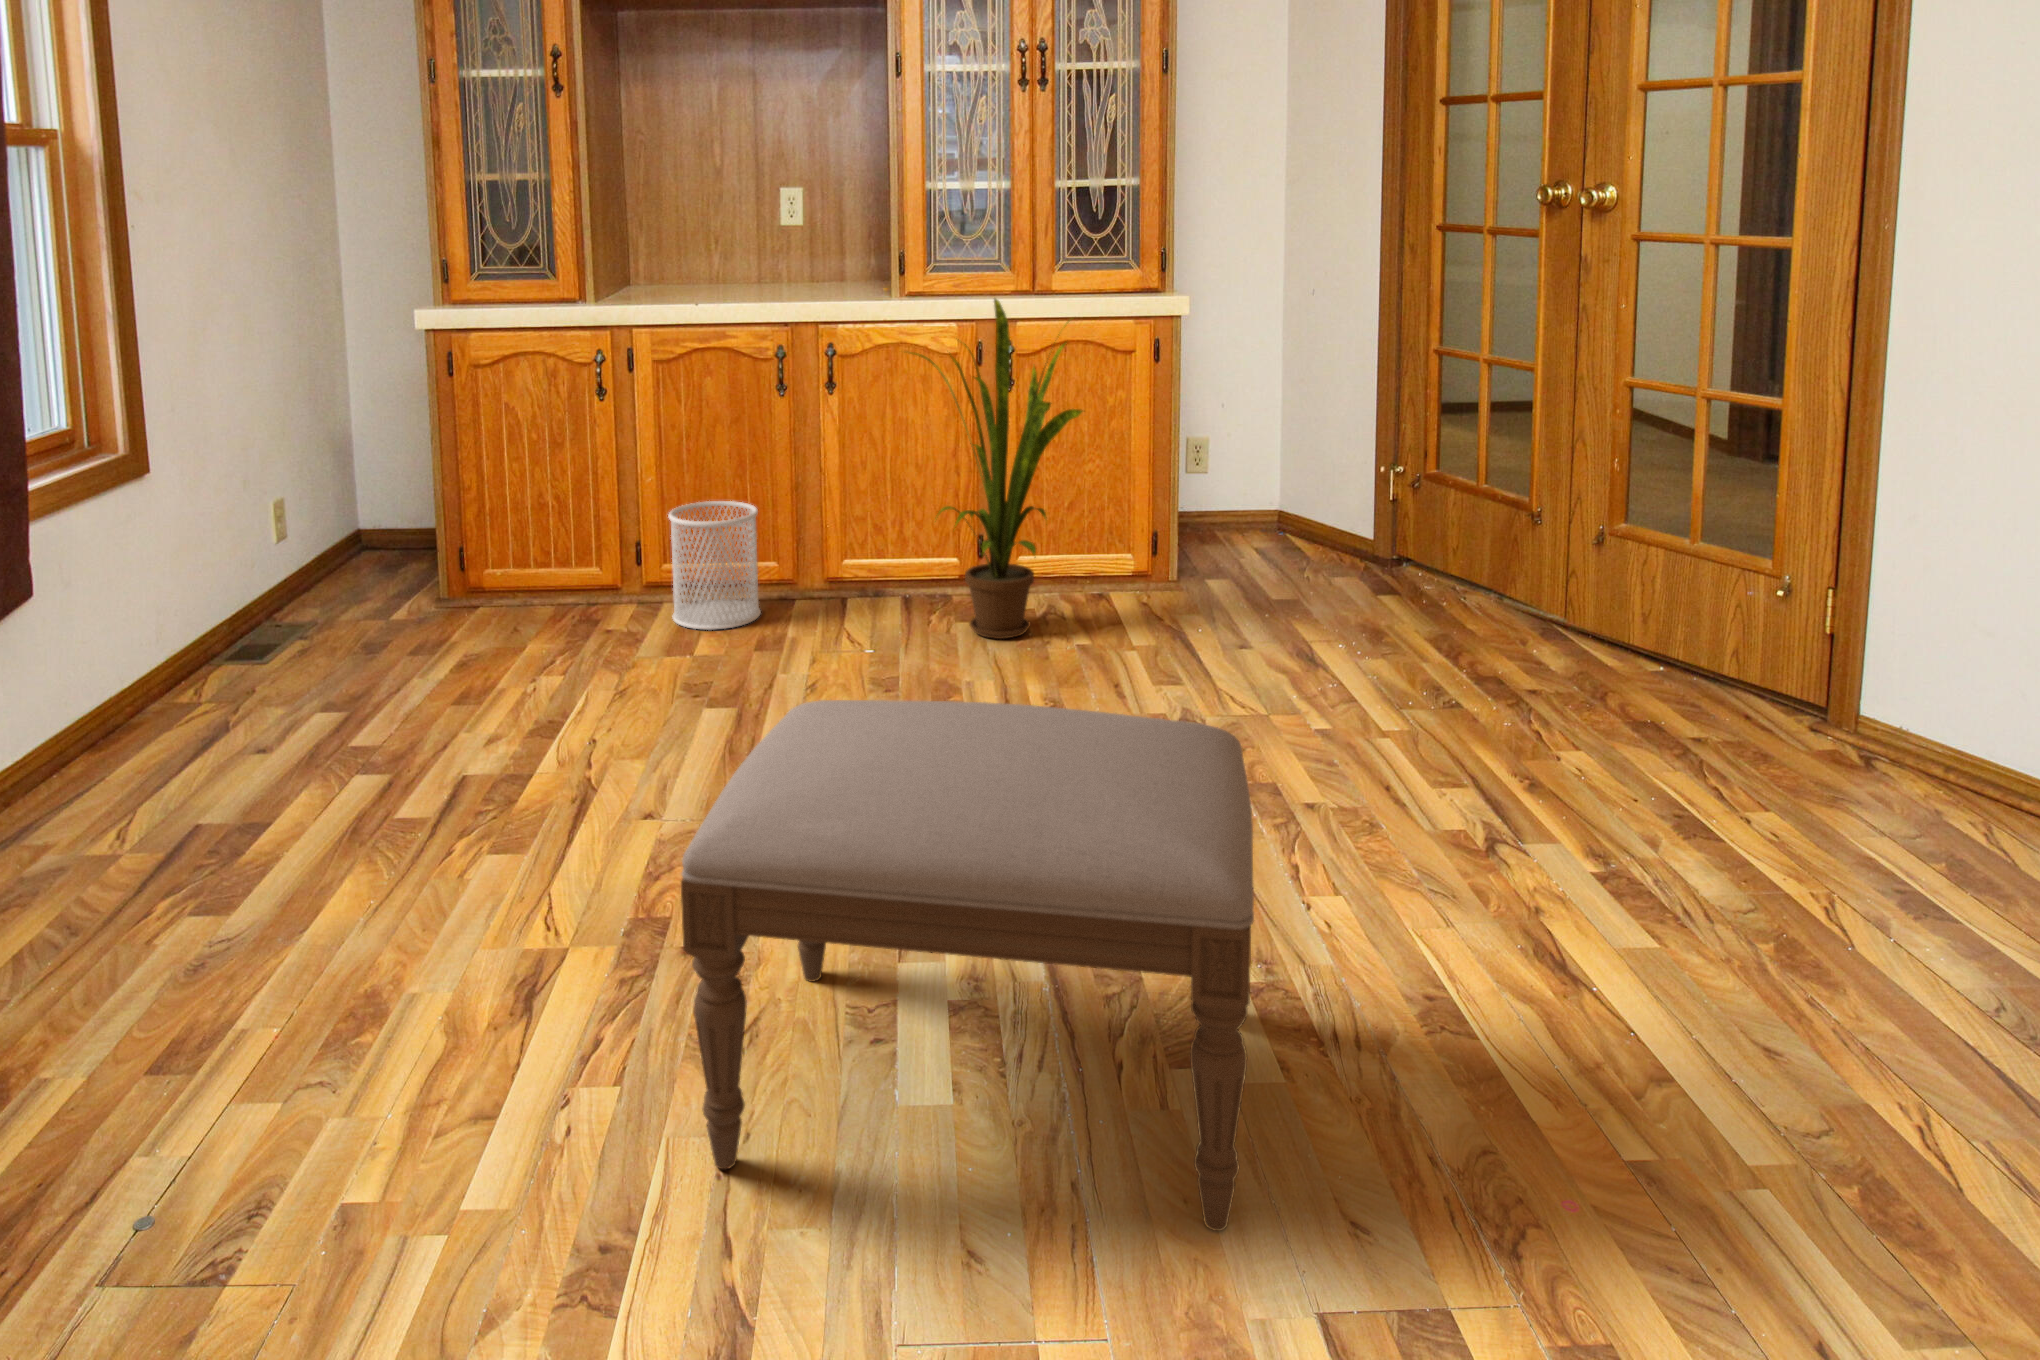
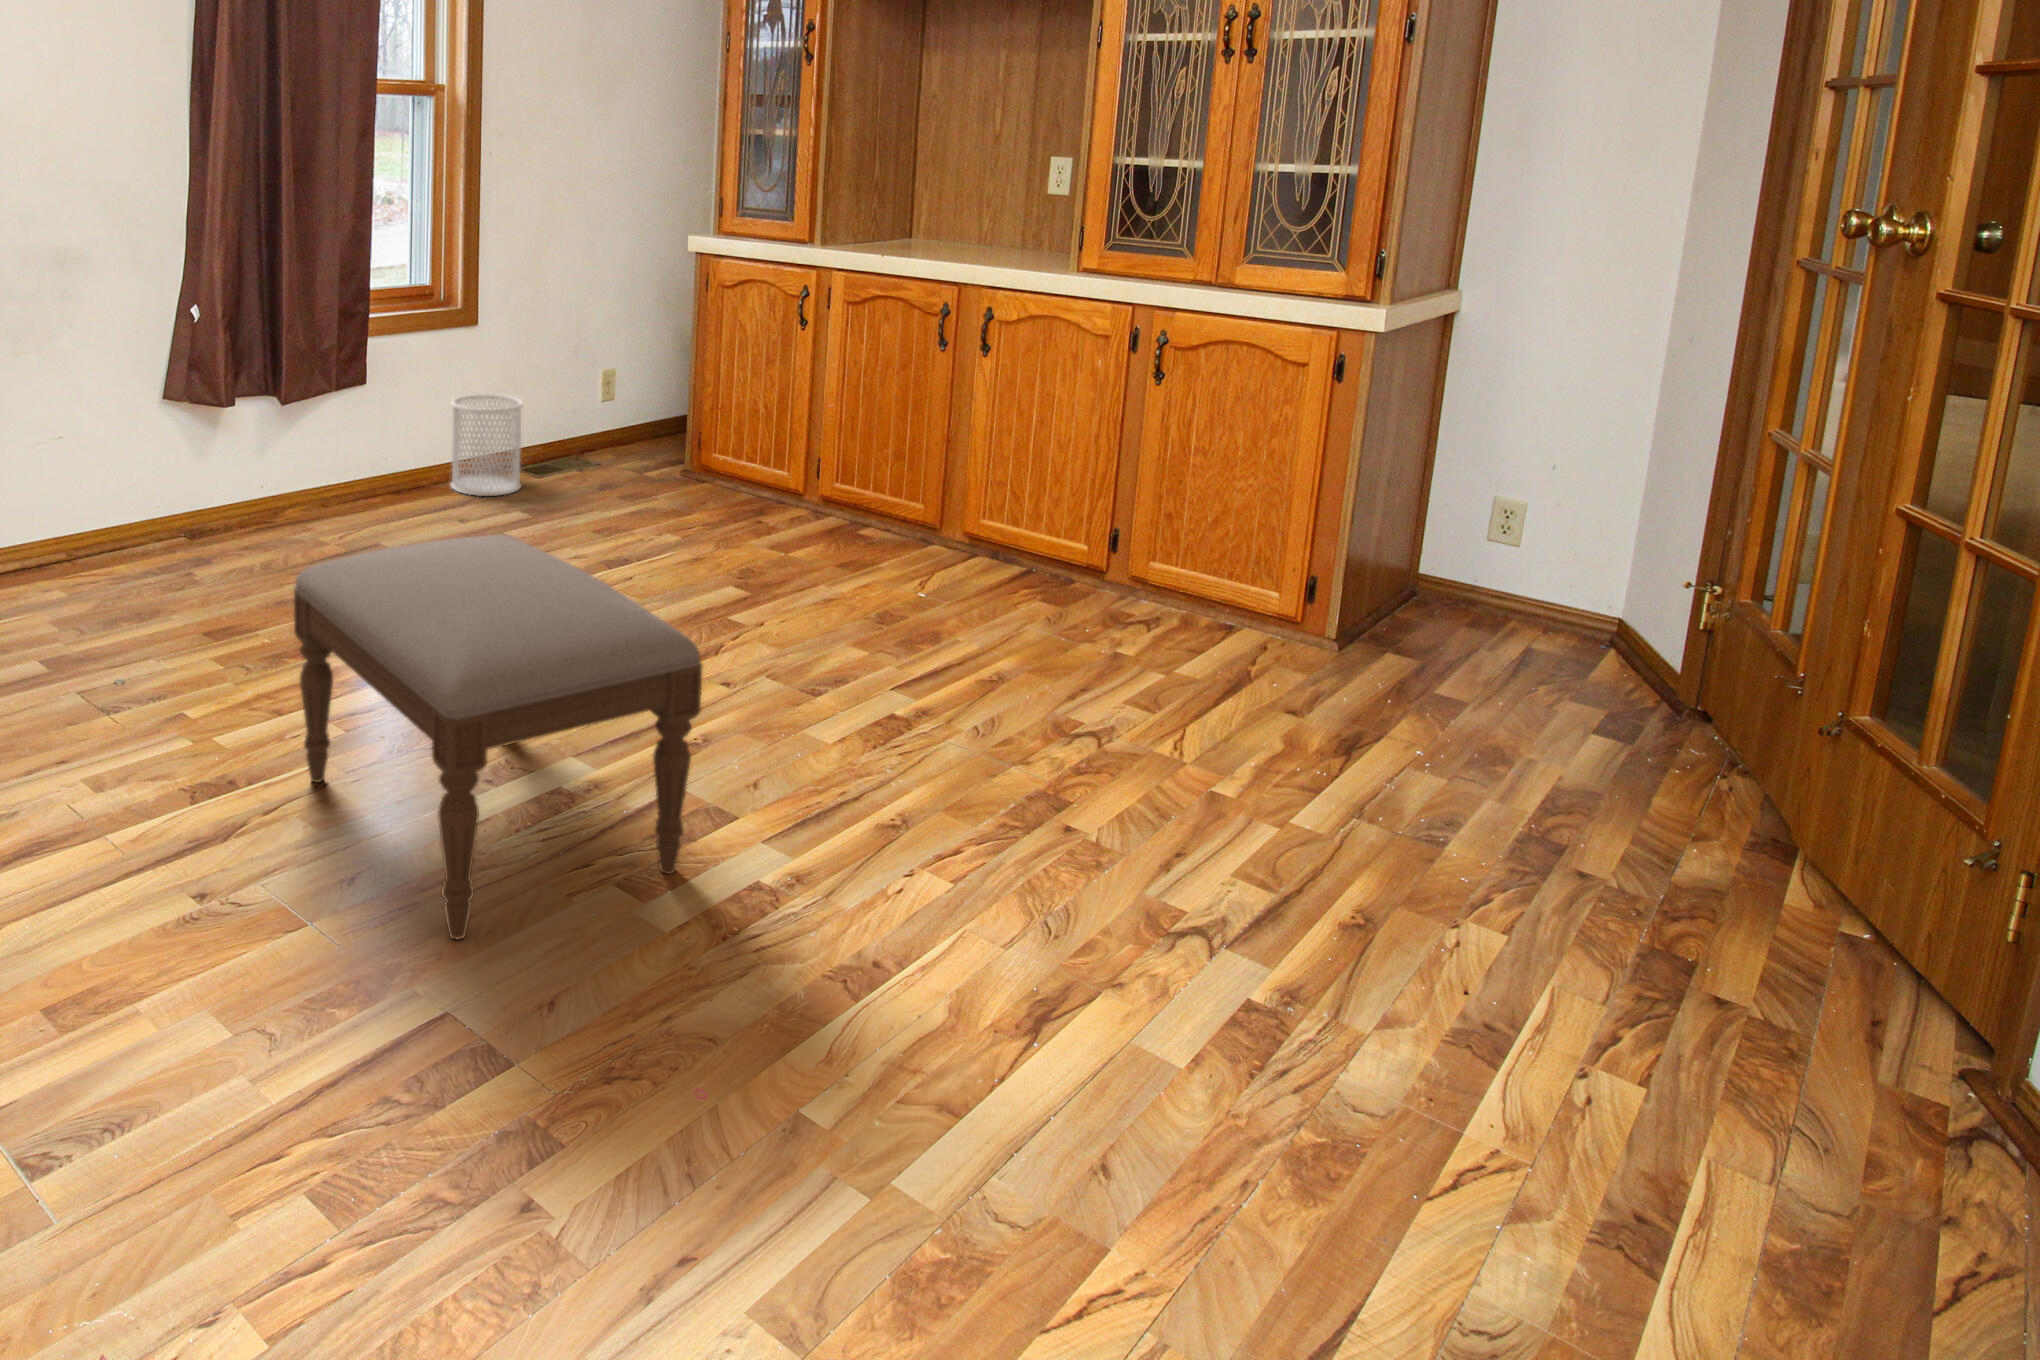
house plant: present [910,298,1083,639] -> none [994,281,1188,623]
wastebasket: present [668,501,761,630] -> present [451,394,523,496]

